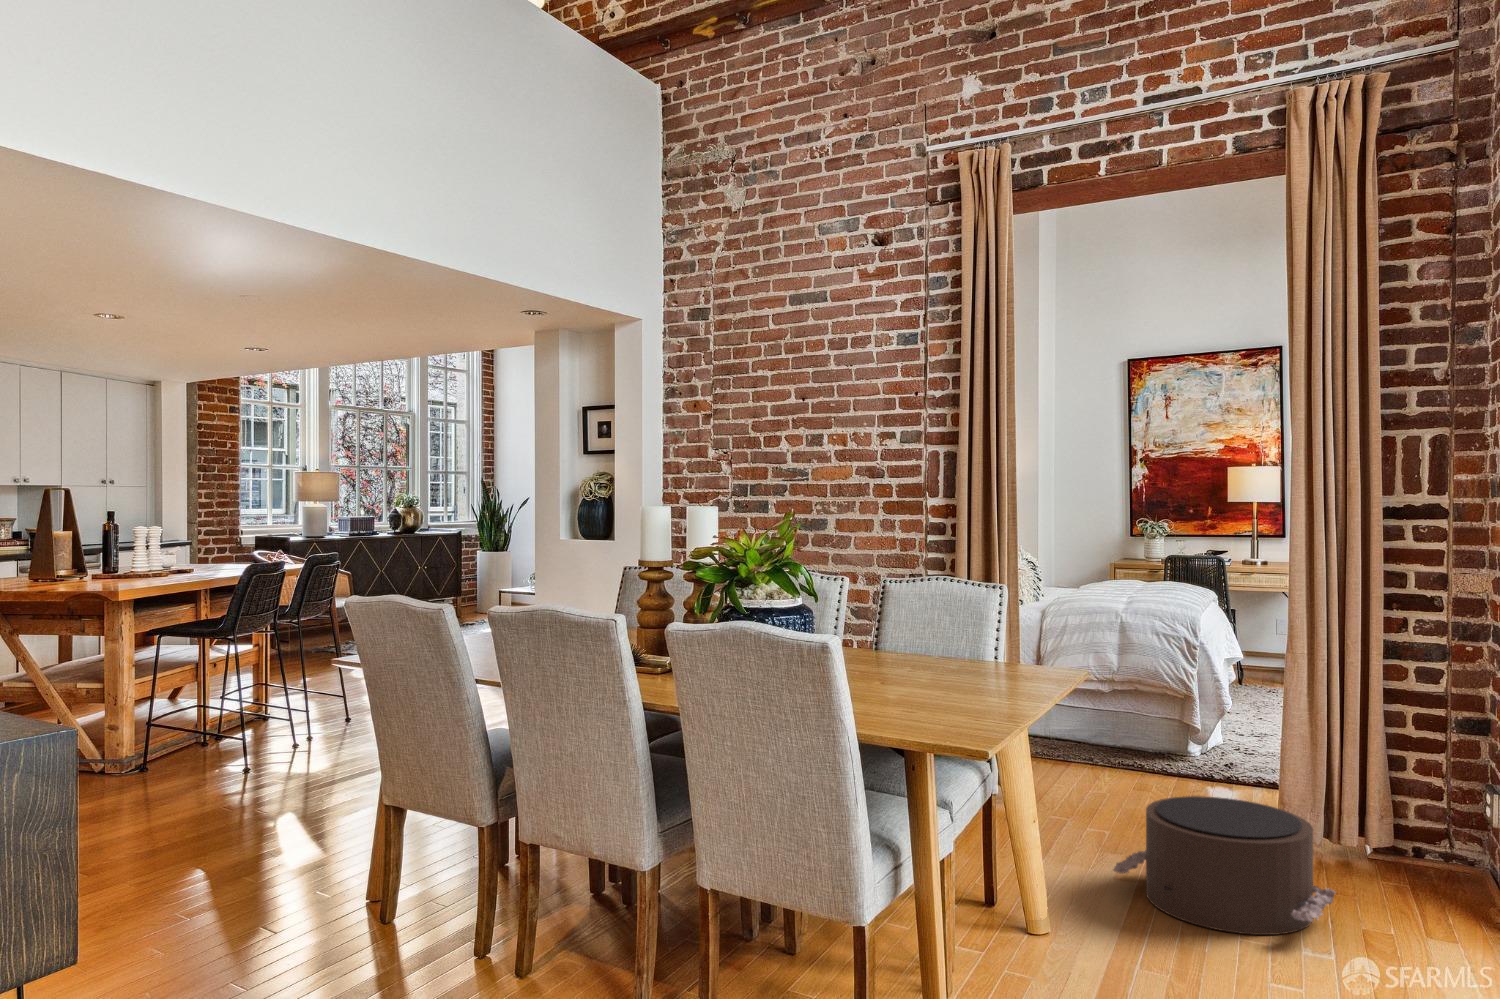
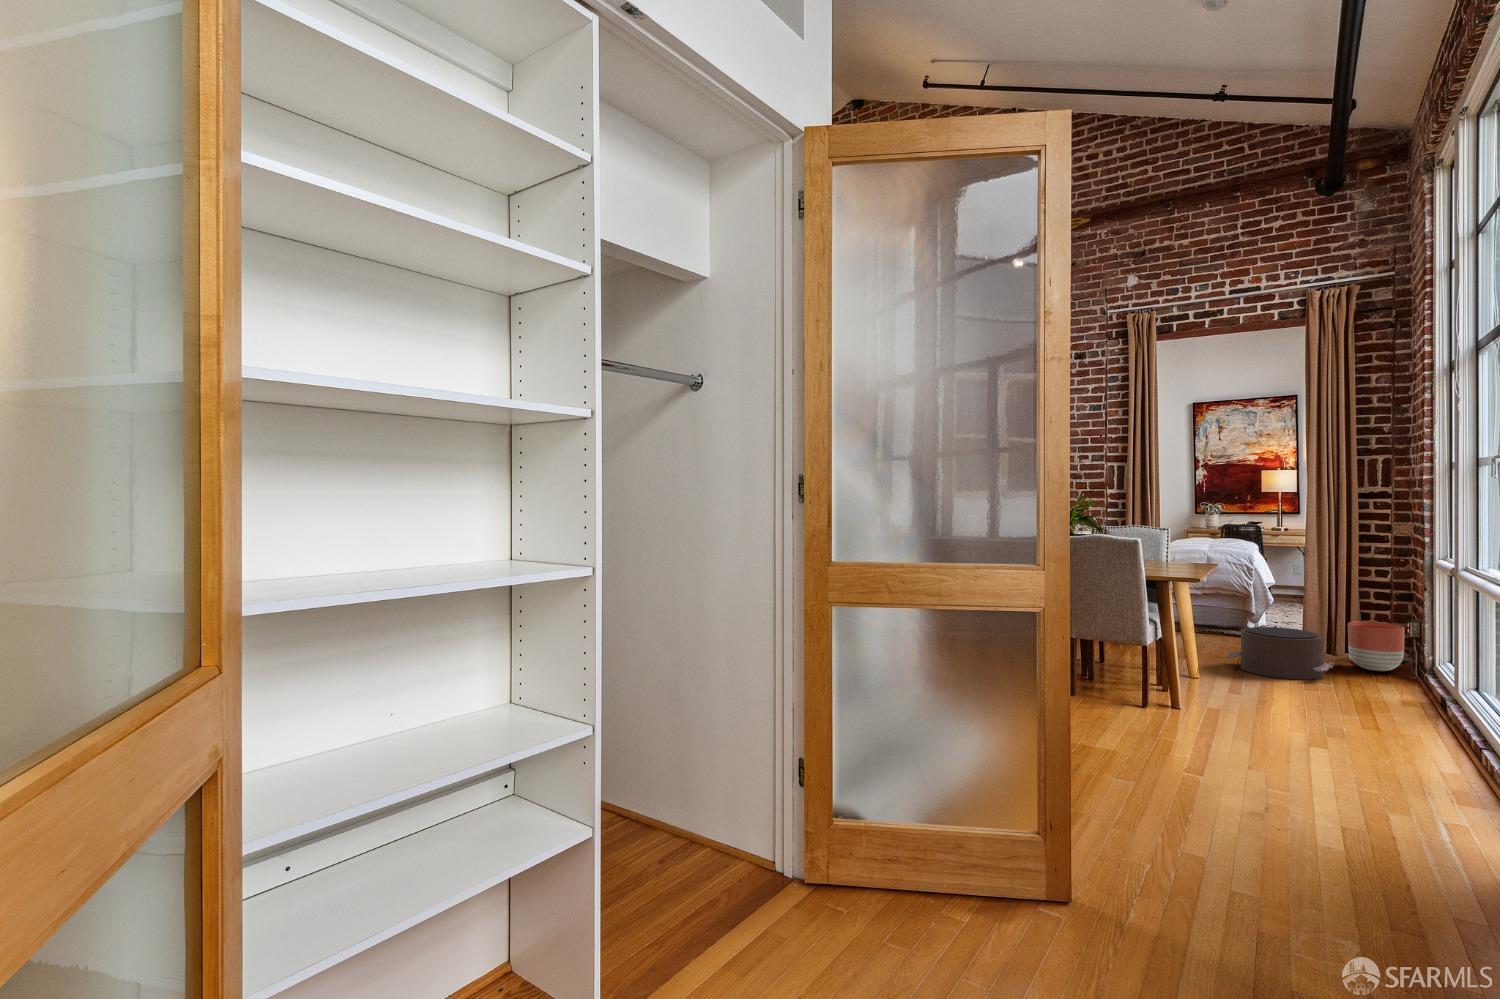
planter: none [1364,781,1479,897] -> present [1348,622,1405,671]

